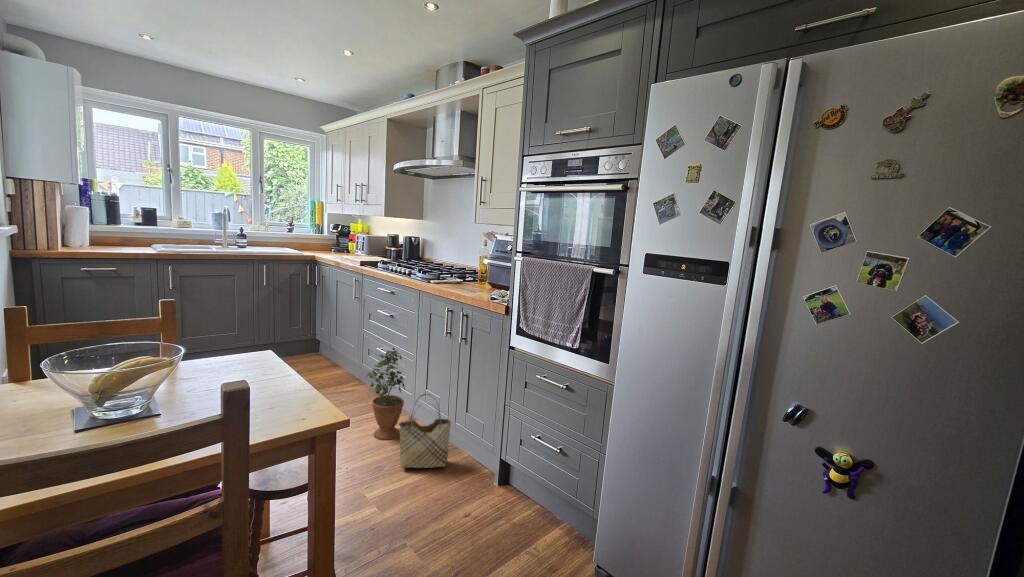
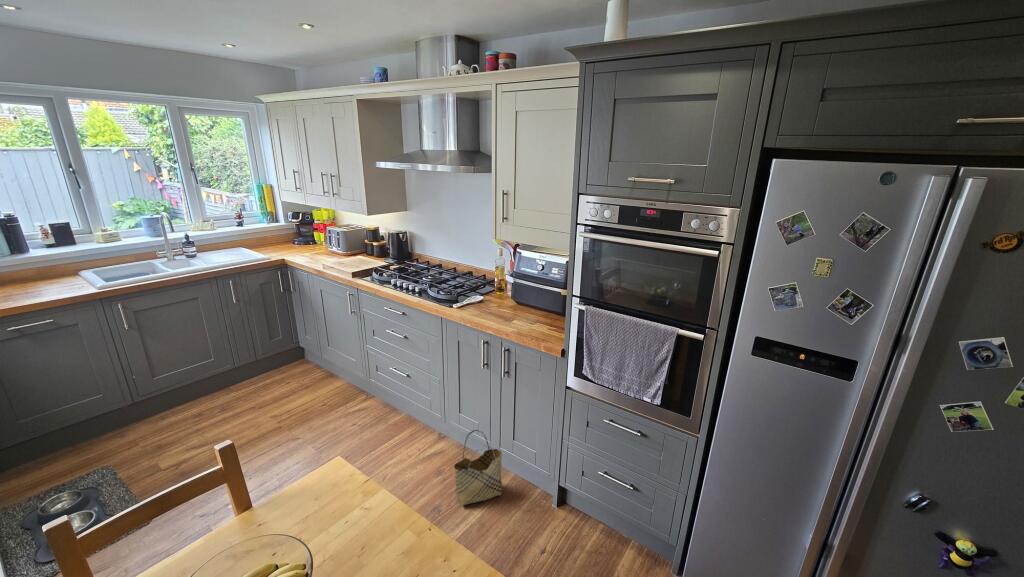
potted plant: present [367,348,405,440] -> none [400,377,440,469]

